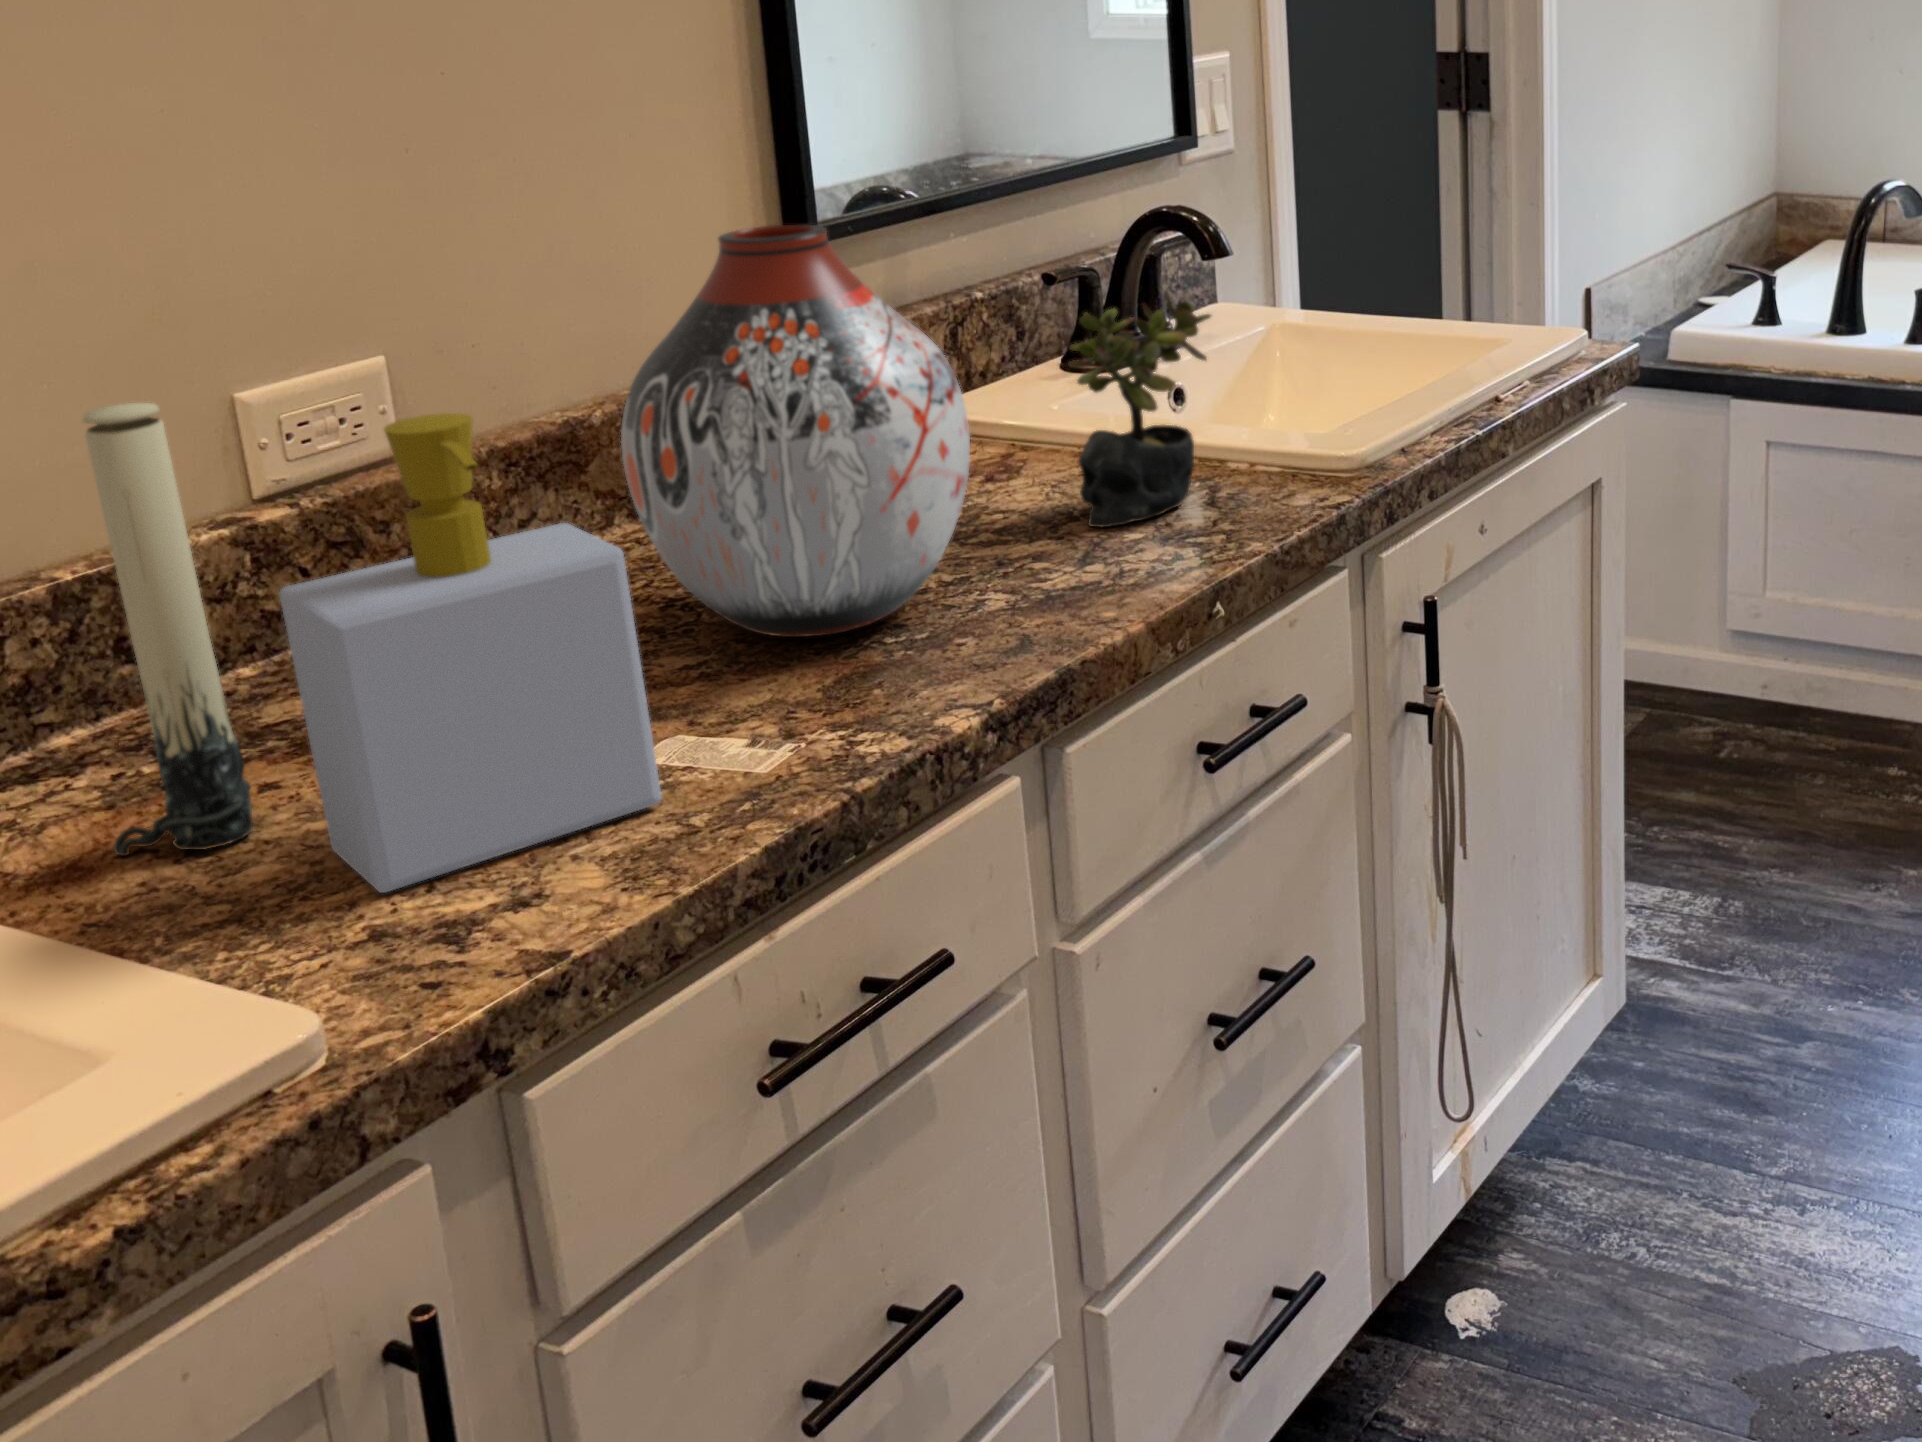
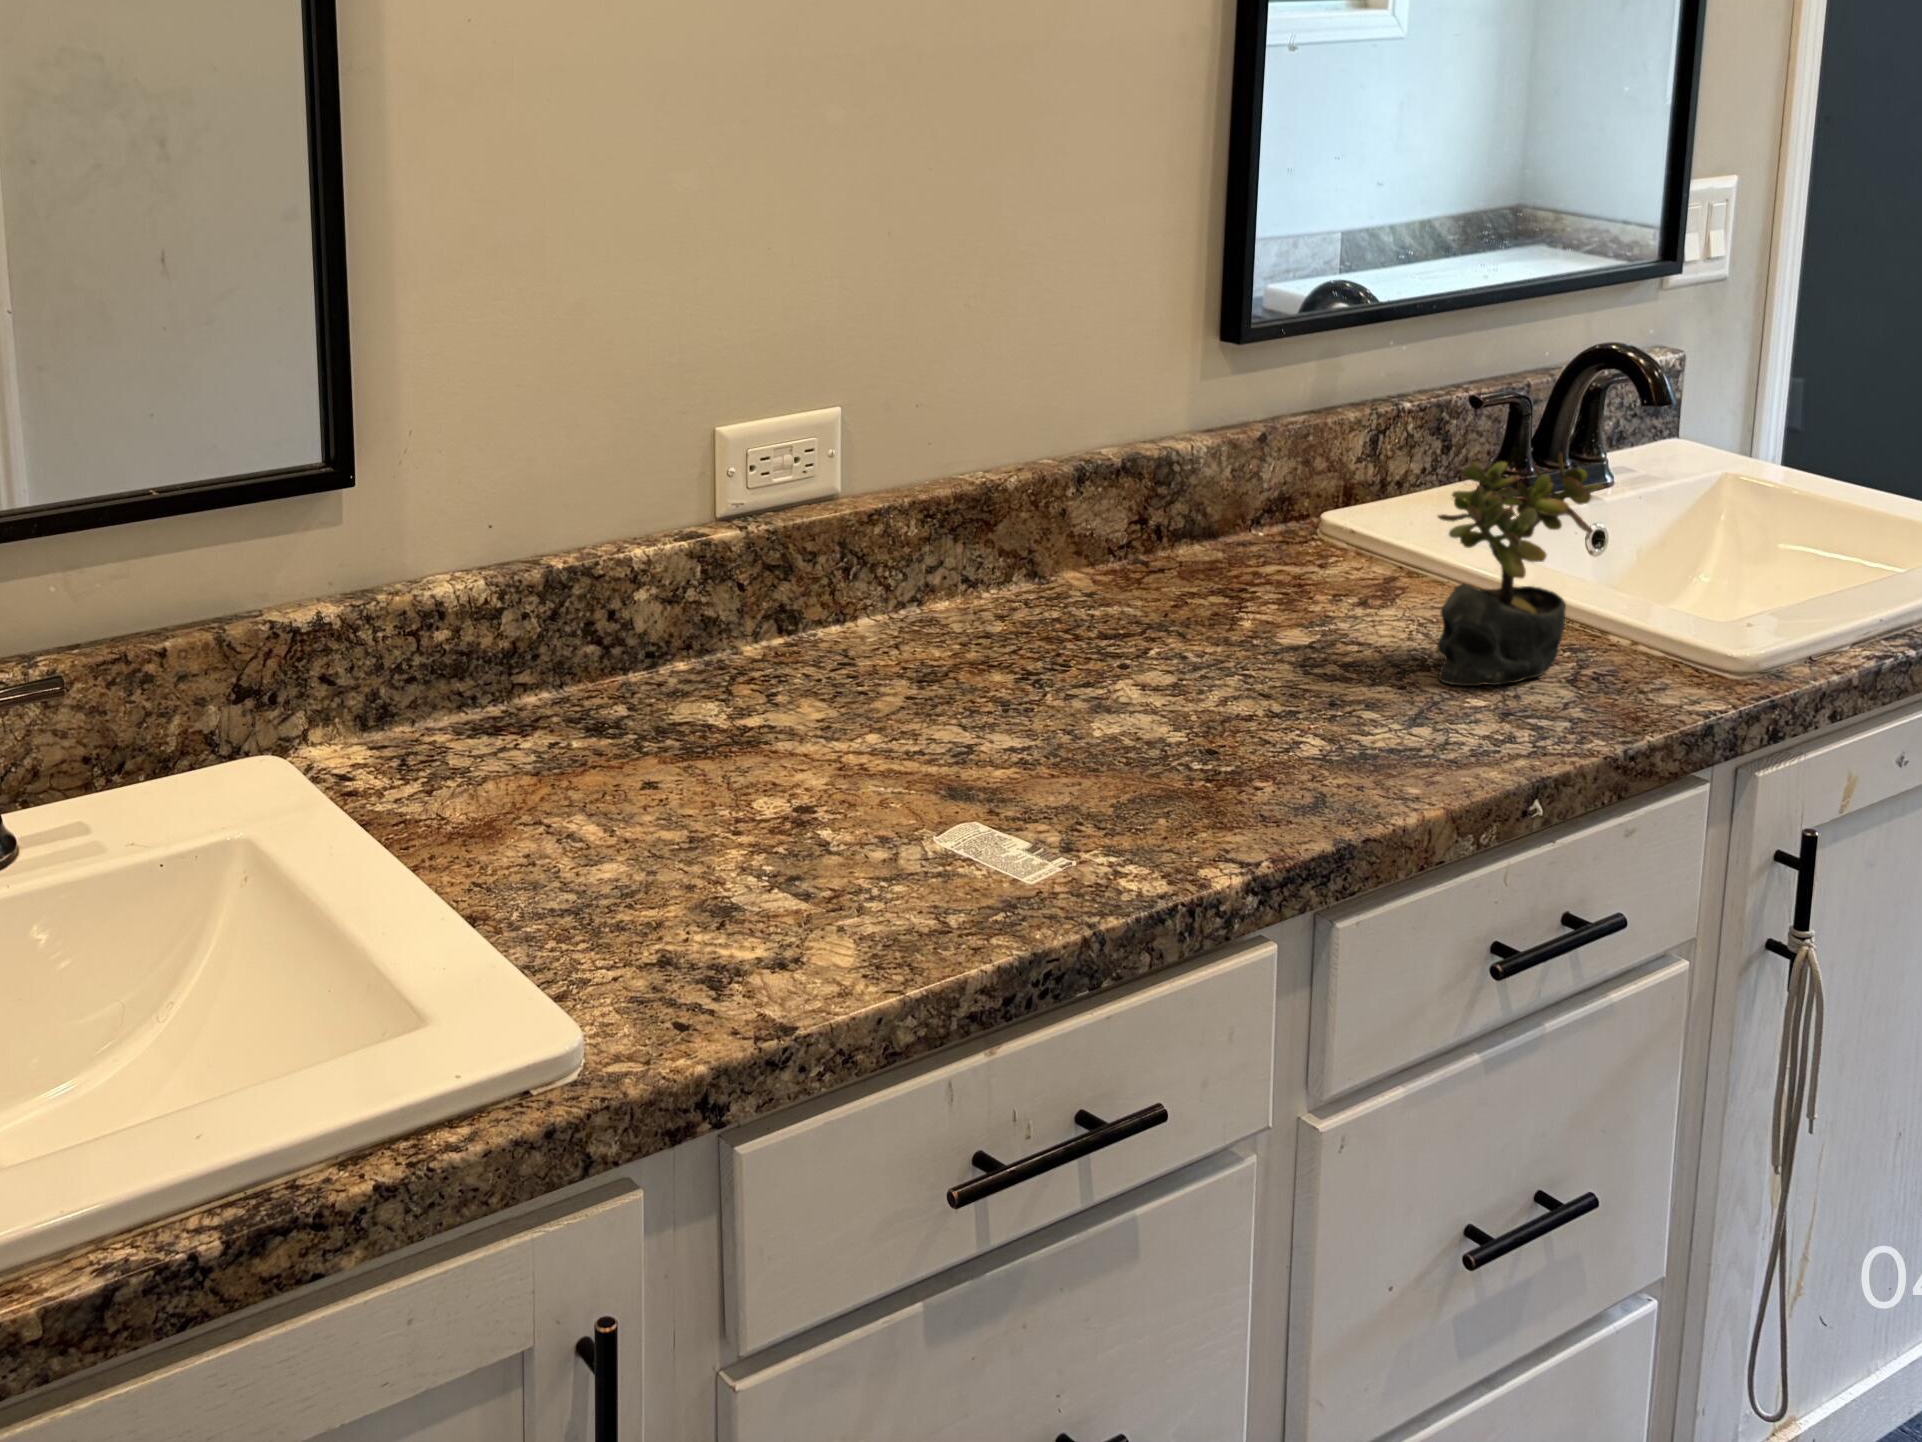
vase: present [621,225,970,637] -> none [995,351,1311,748]
candle: present [83,402,253,856] -> none [521,456,626,836]
soap bottle: present [280,413,662,893] -> none [661,509,932,920]

